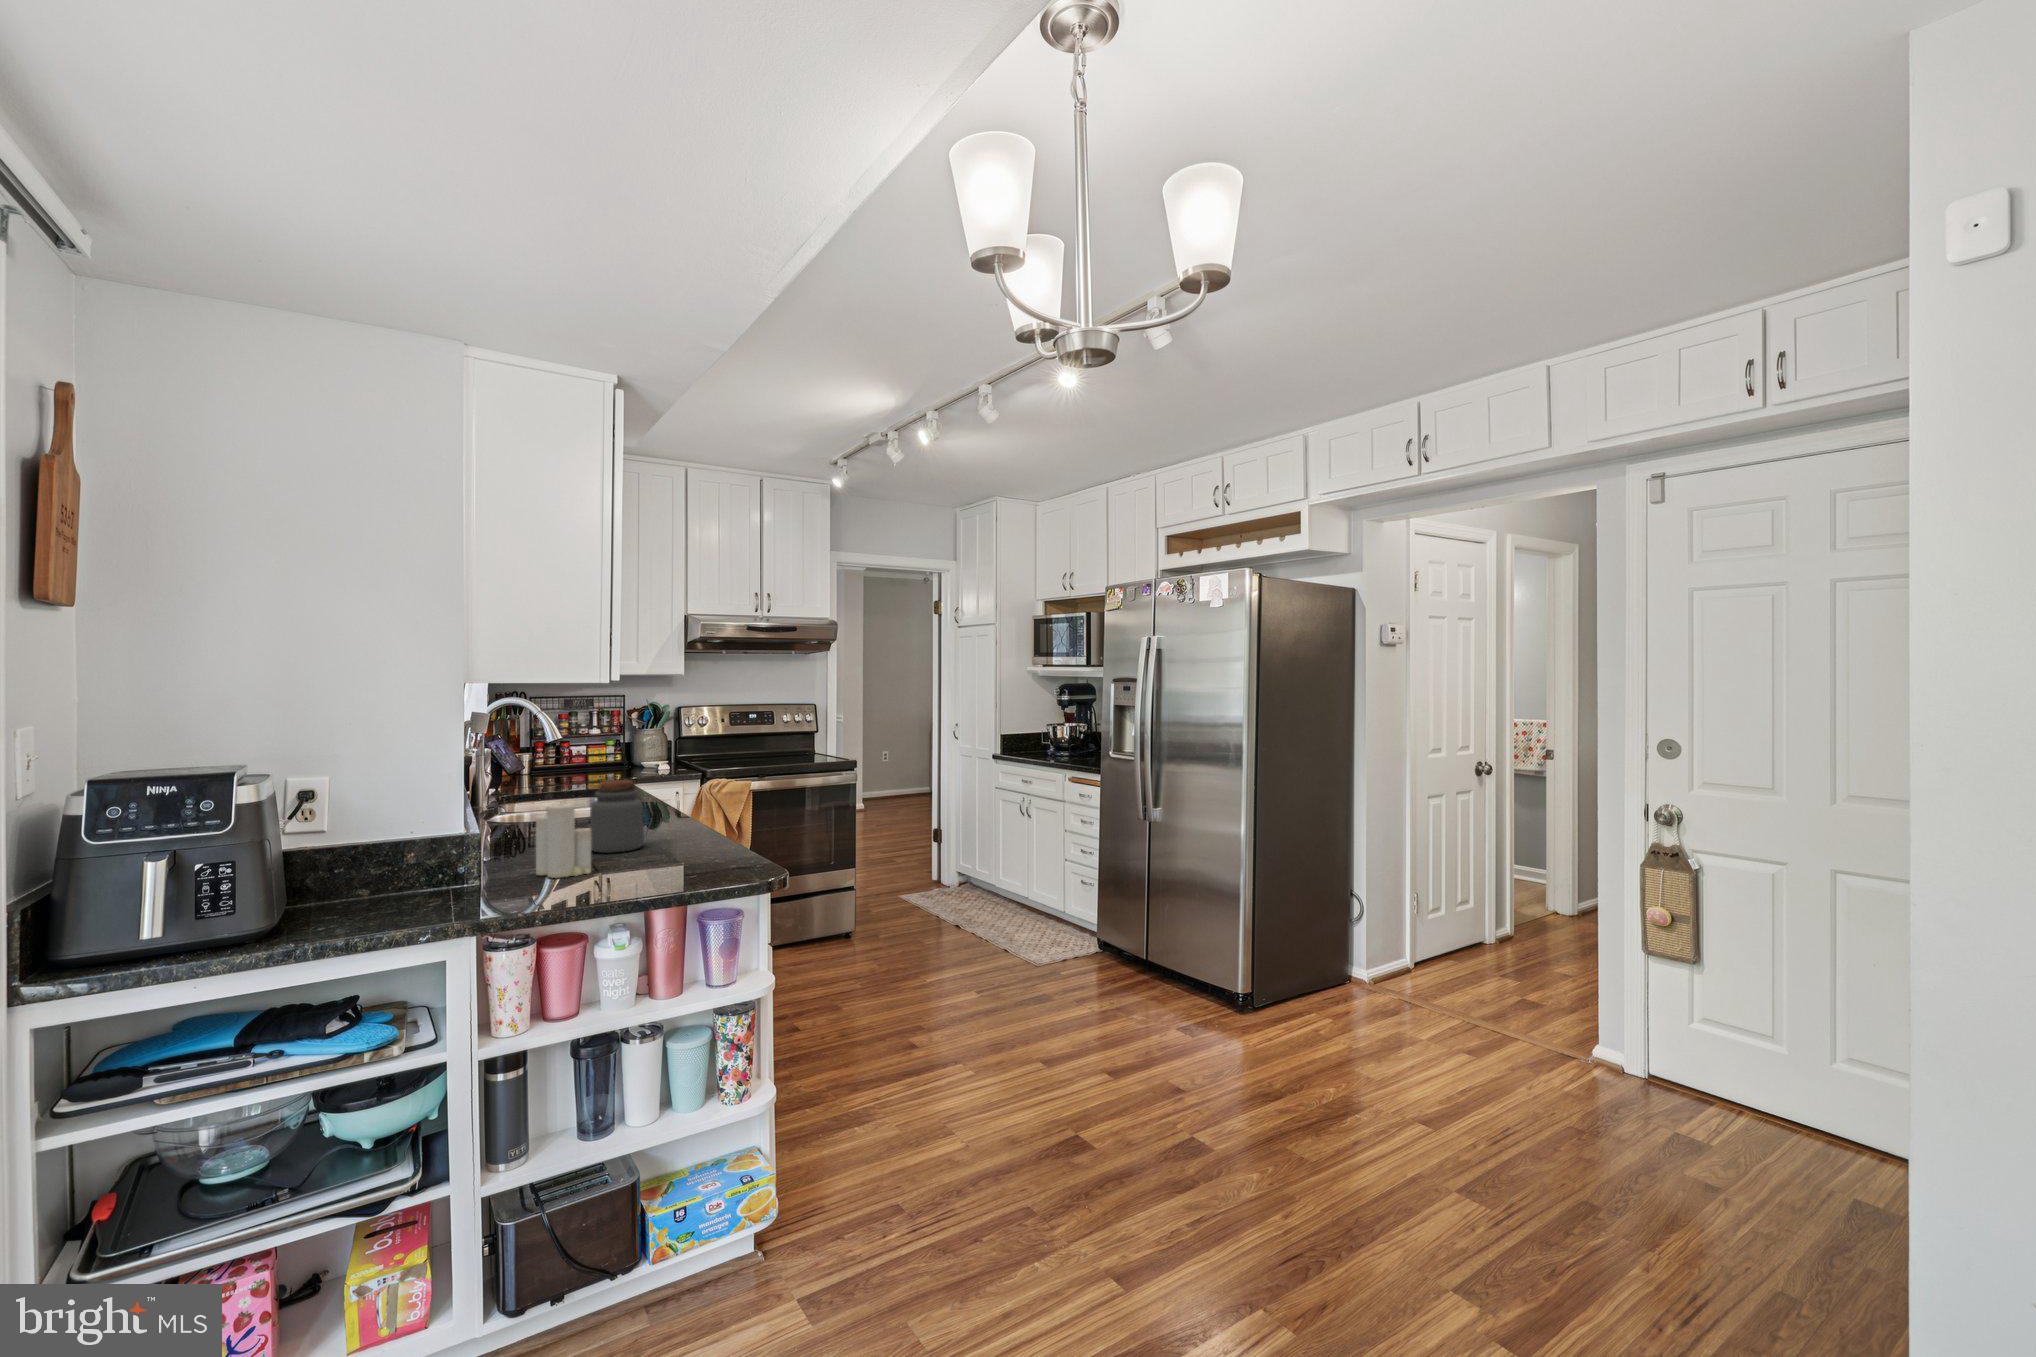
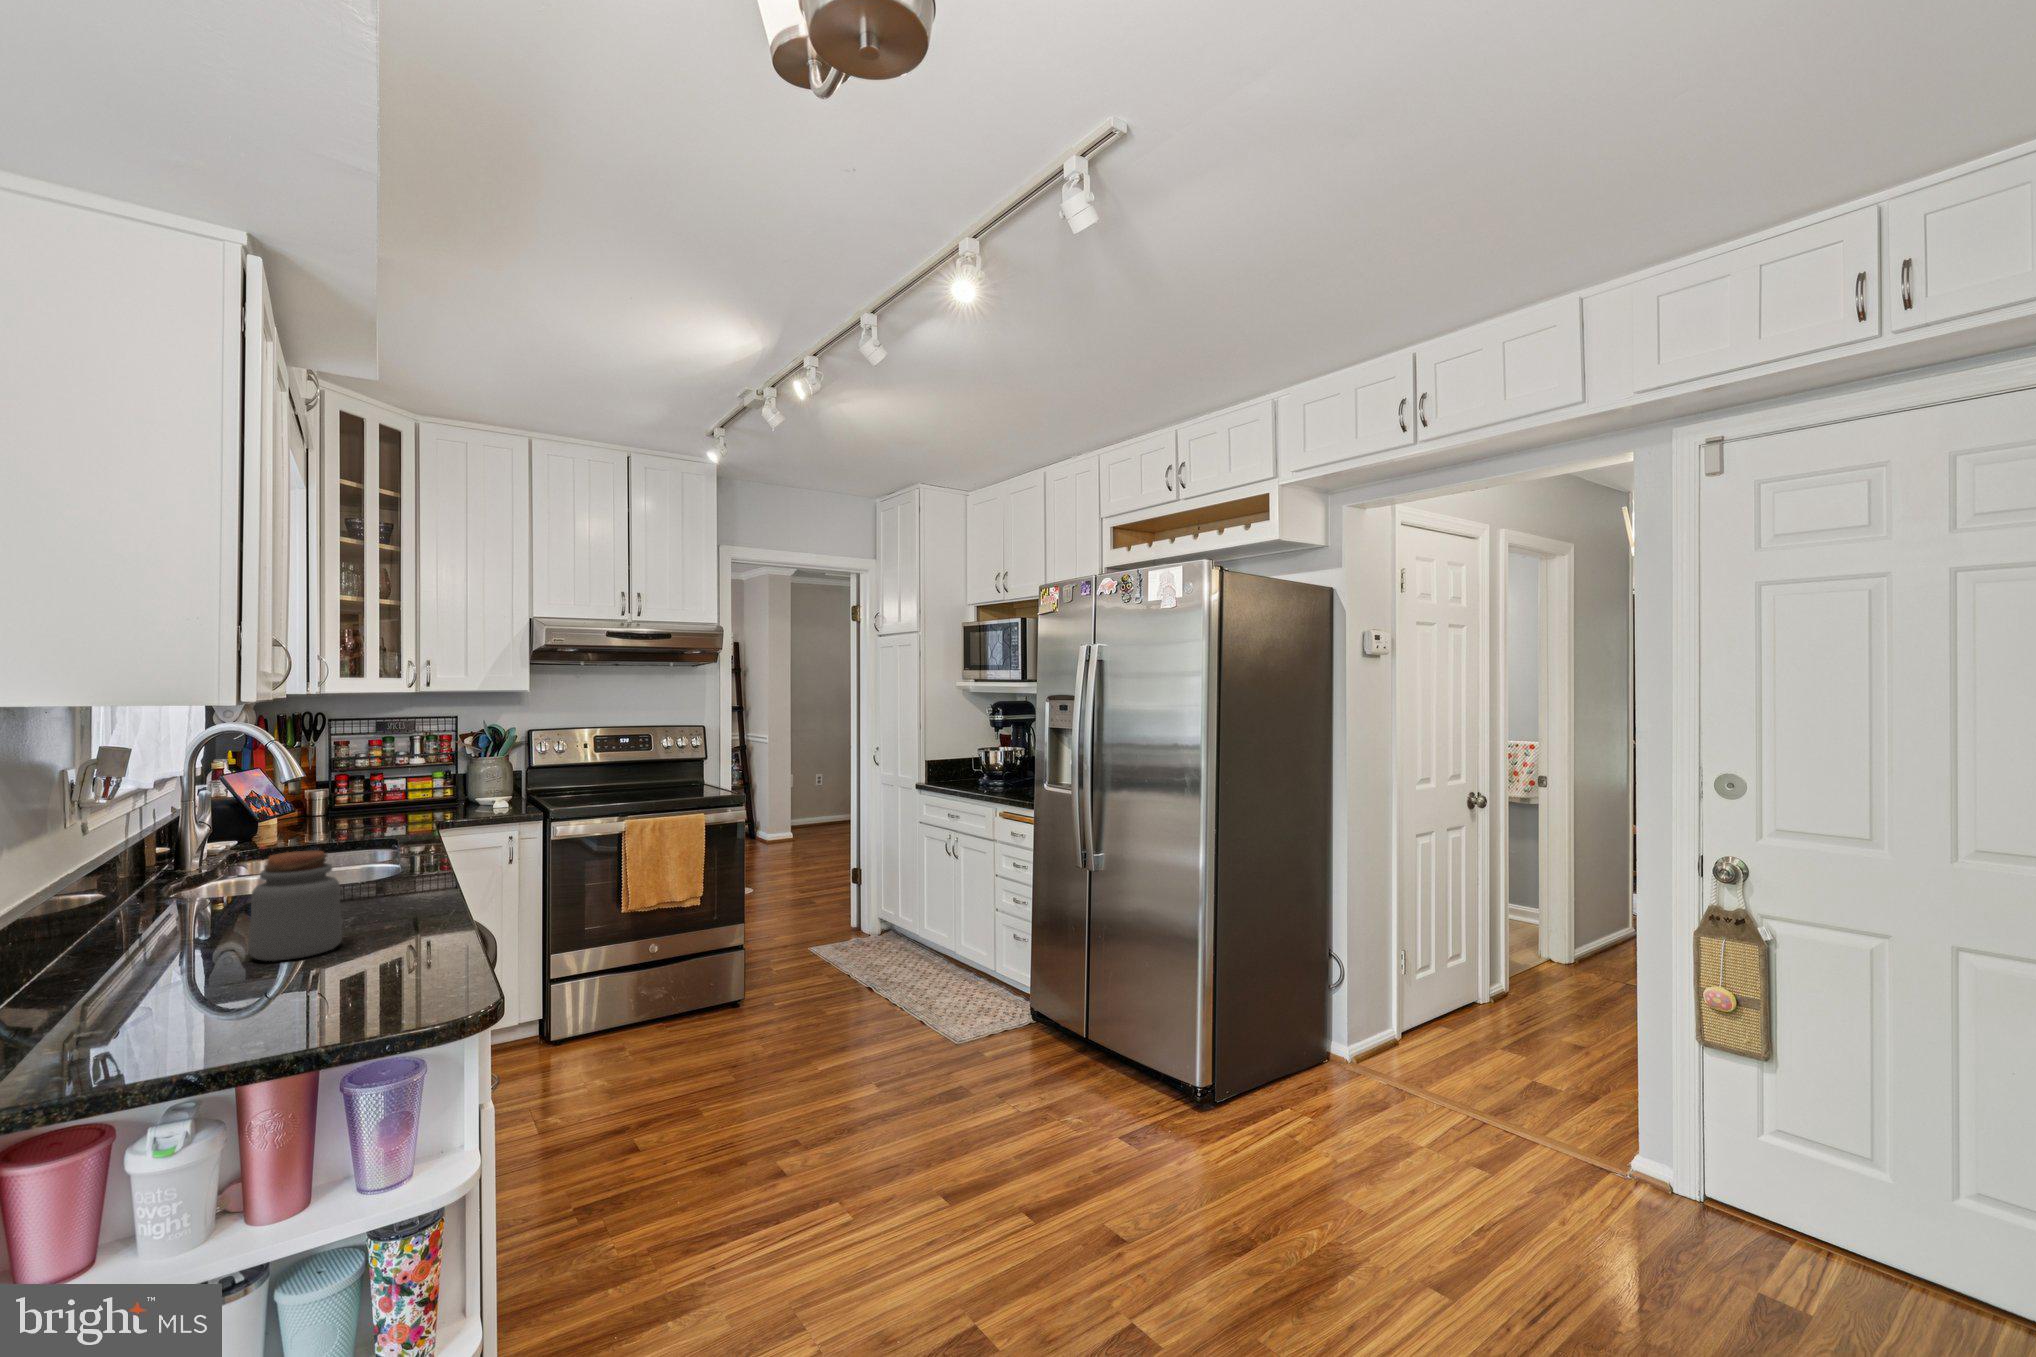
candle: present [536,804,591,878] -> none [104,892,200,1022]

